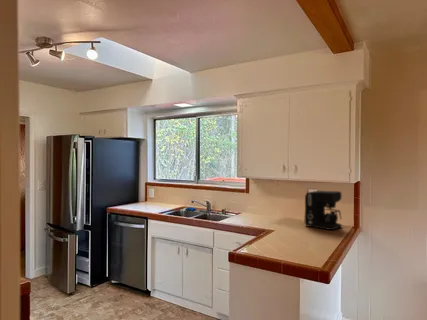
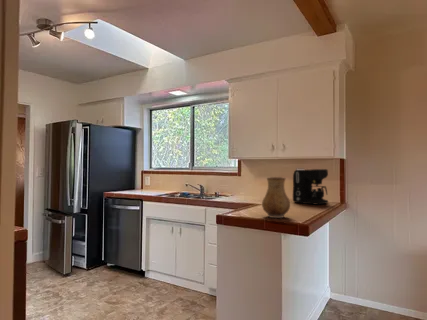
ceramic pitcher: none [277,212,307,257] -> present [262,177,290,218]

